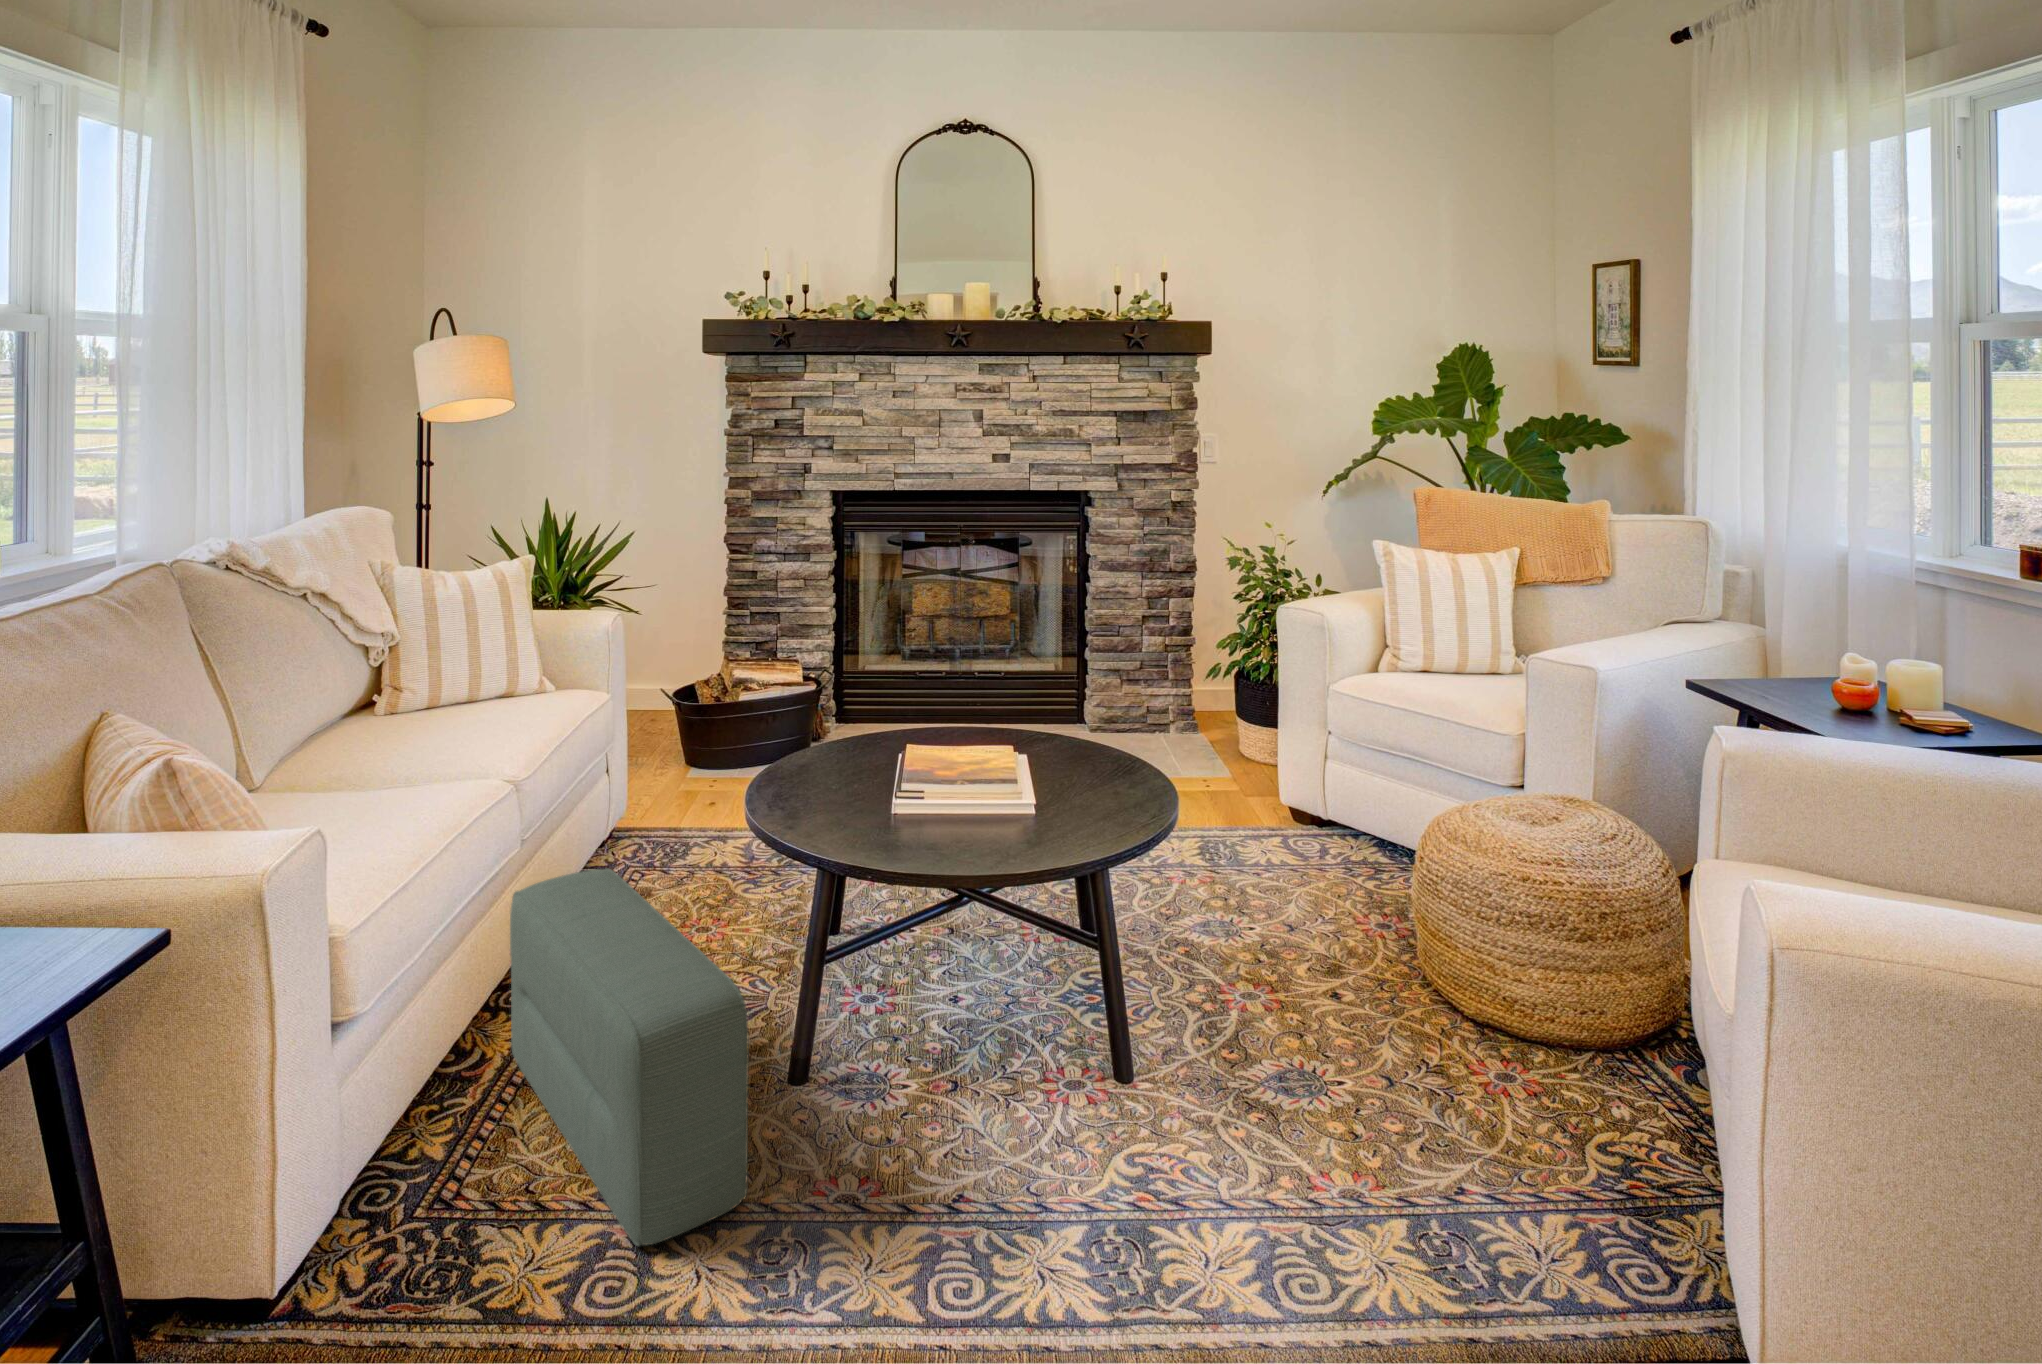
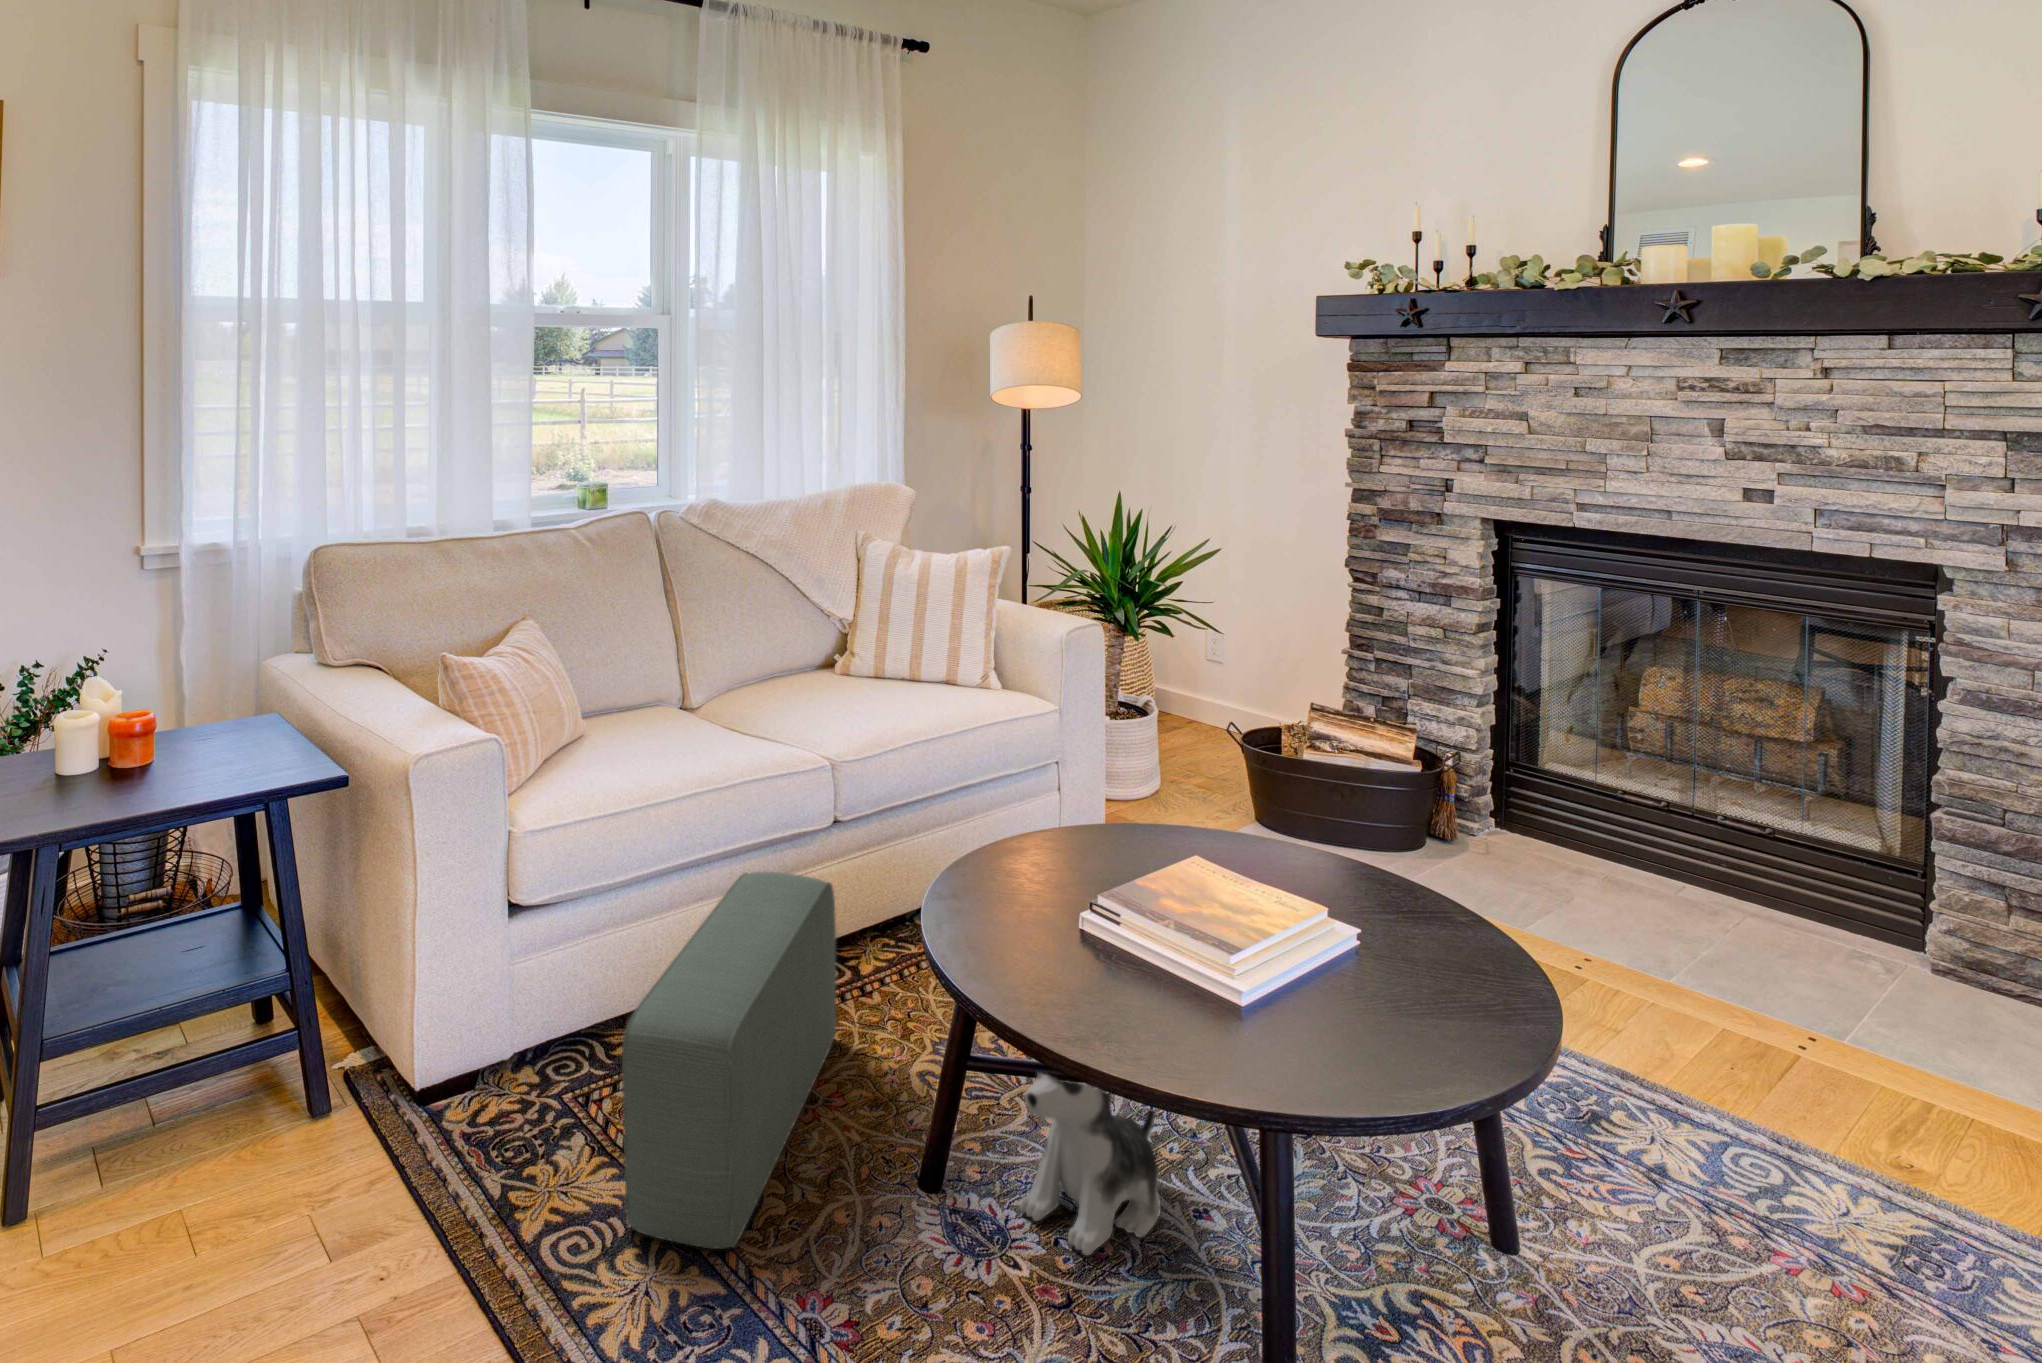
plush toy: none [874,875,972,1052] -> present [1019,1073,1160,1255]

